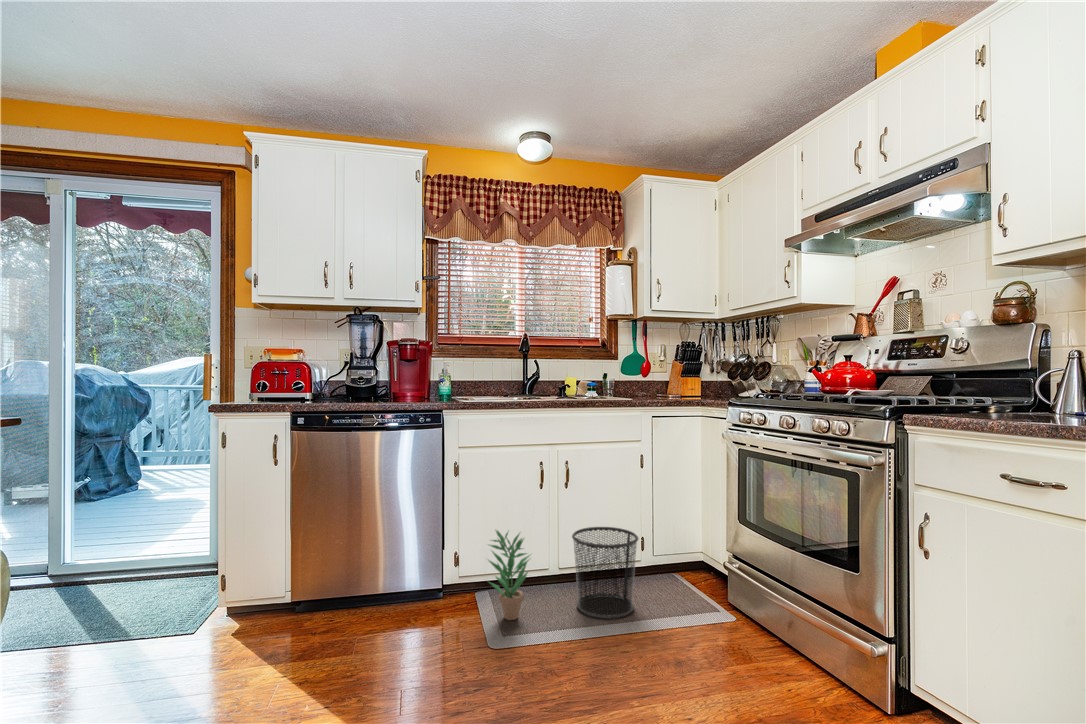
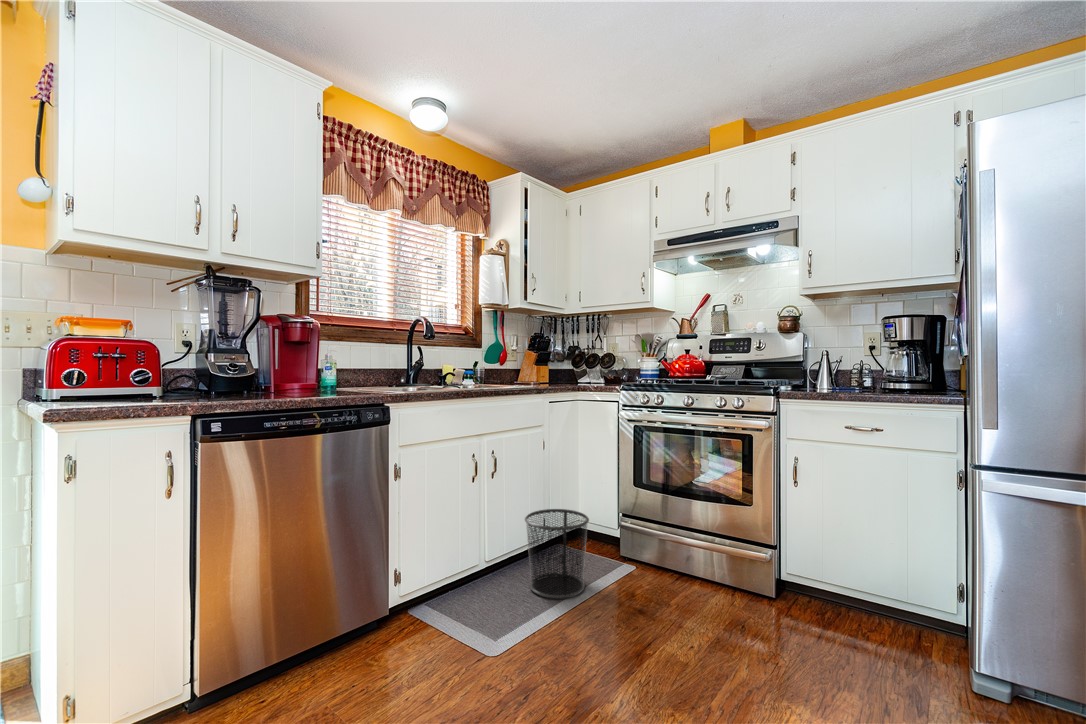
potted plant: present [489,531,530,620] -> none [467,528,521,628]

